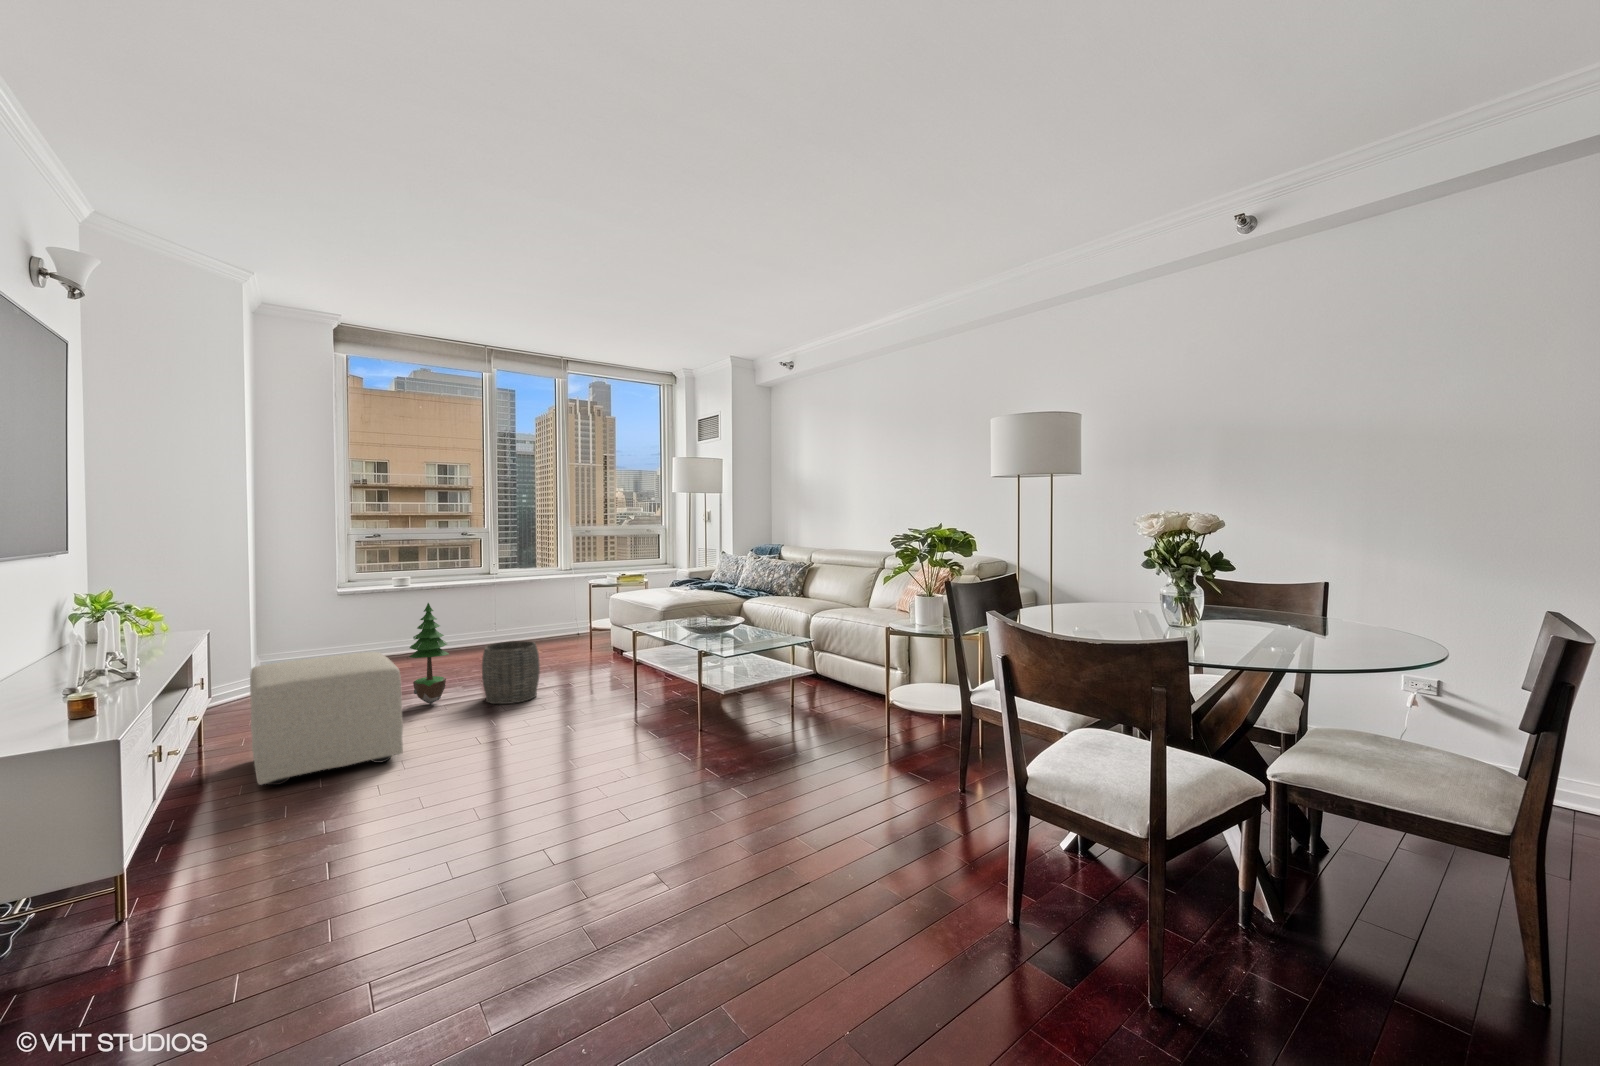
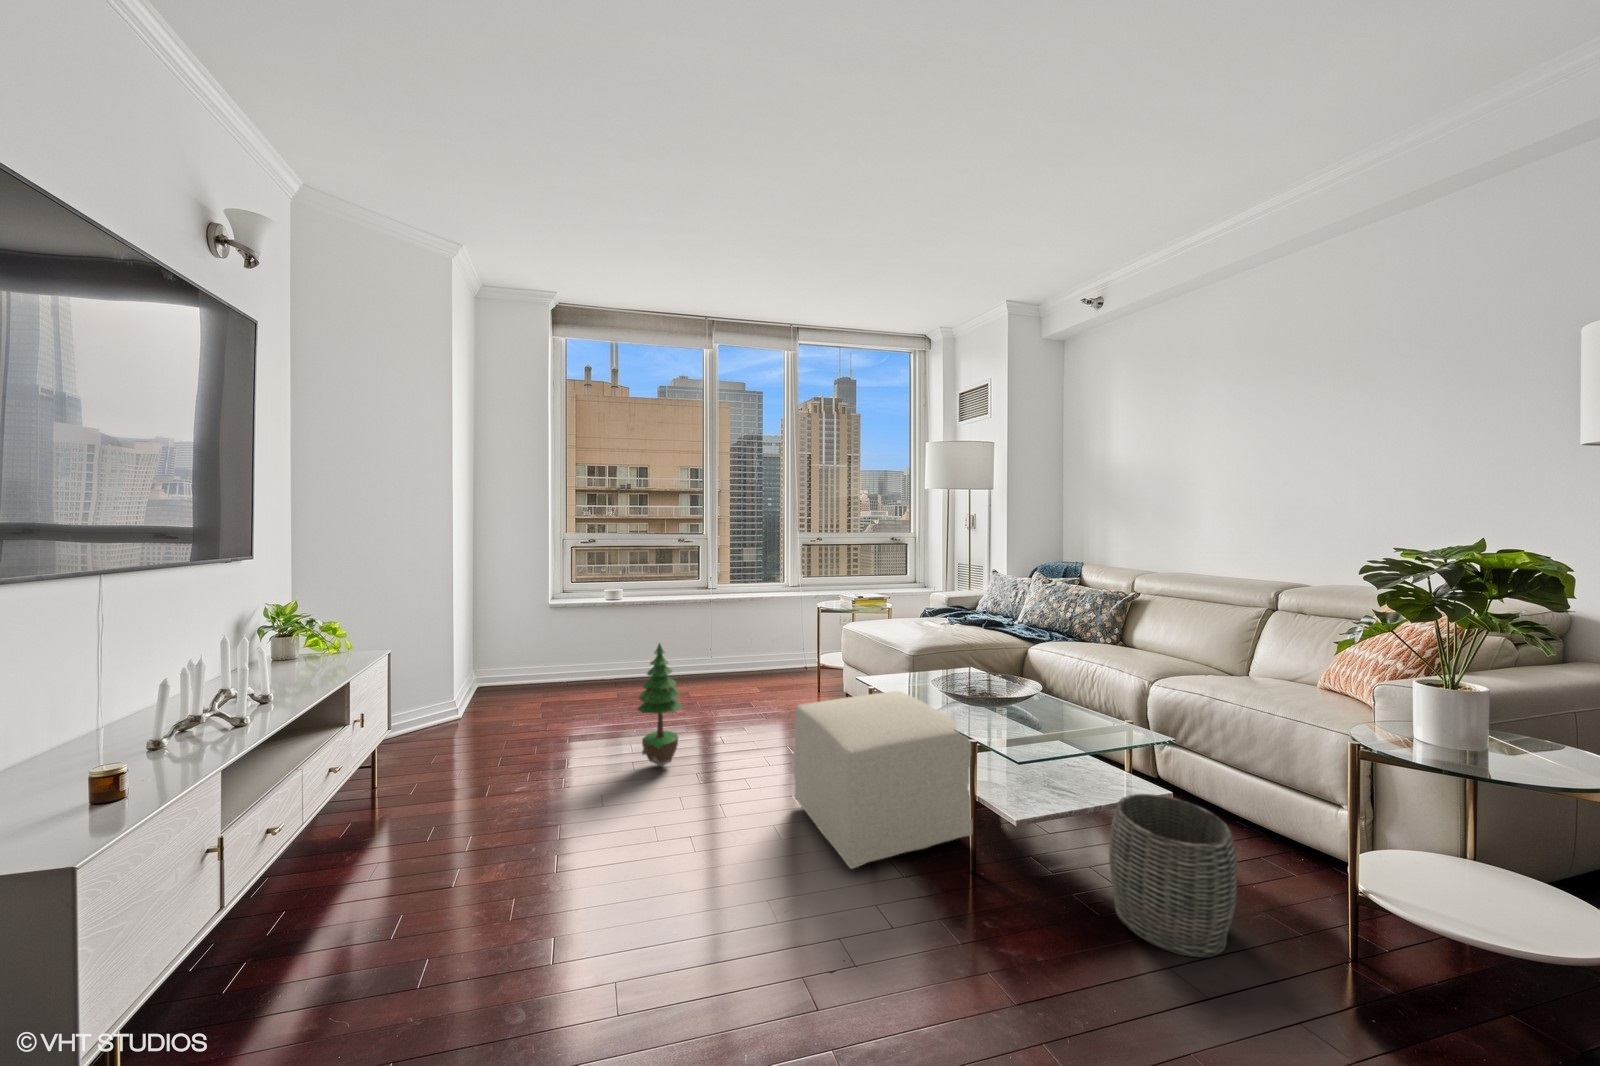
woven basket: present [482,641,540,704] -> present [1109,794,1237,958]
ottoman: present [250,652,403,785] -> present [794,691,973,869]

